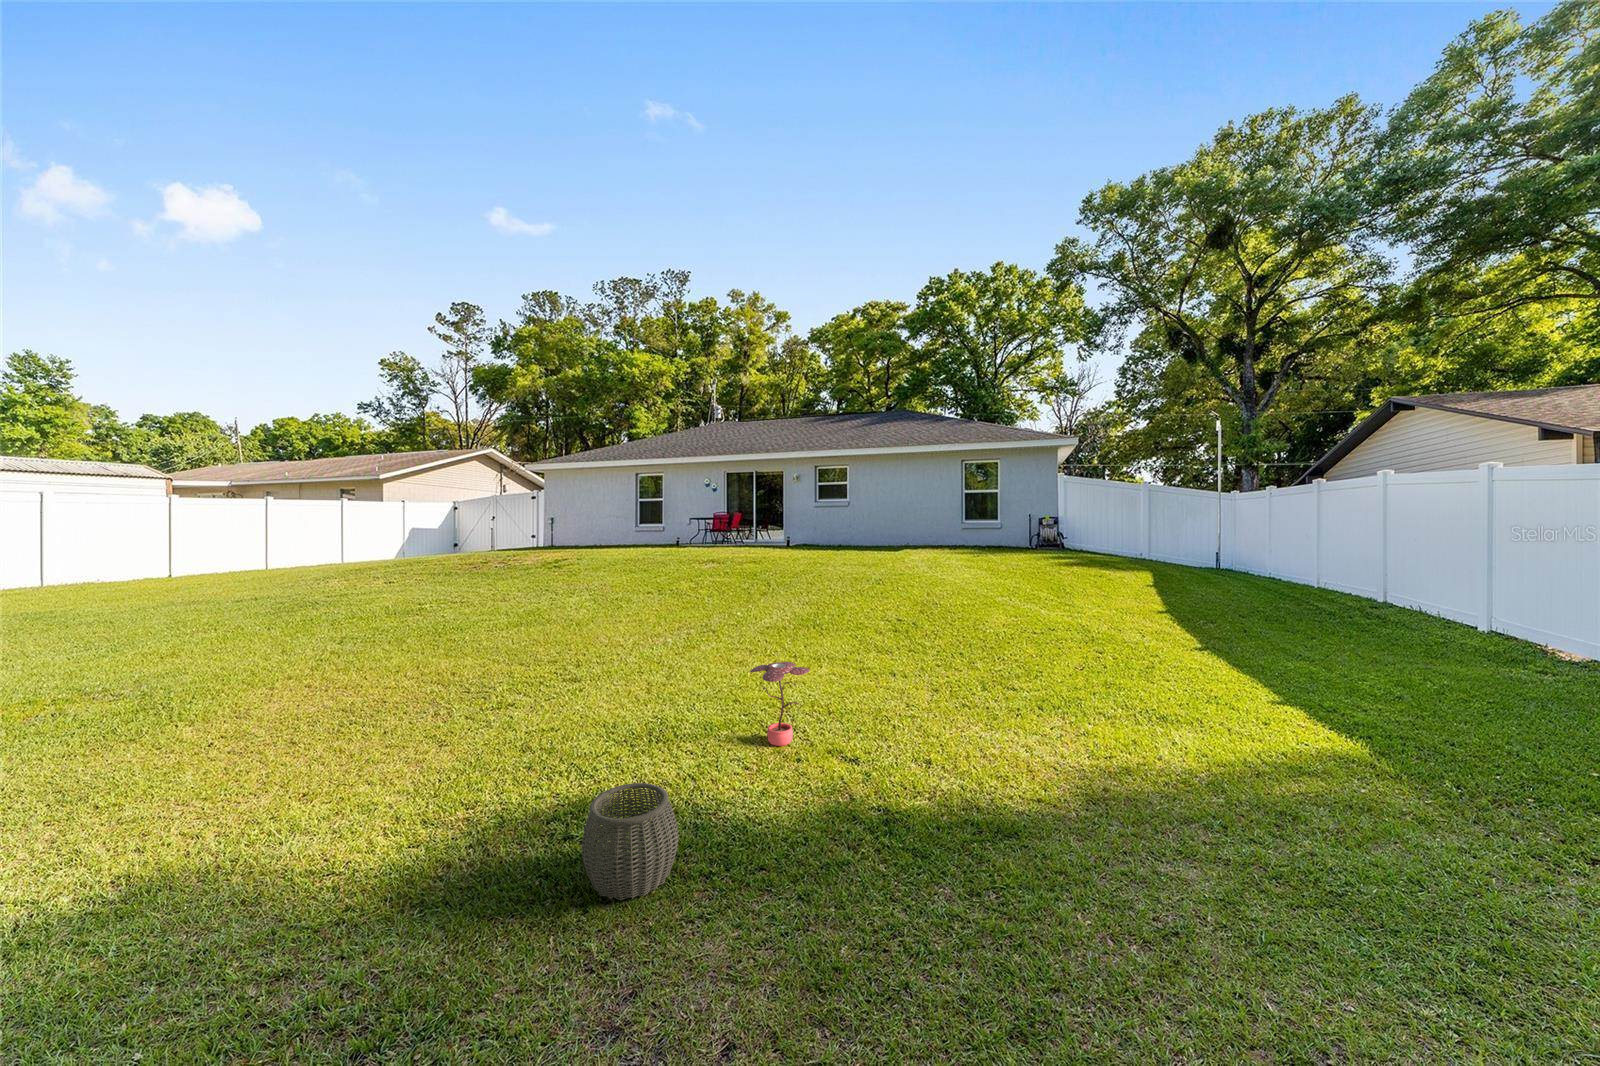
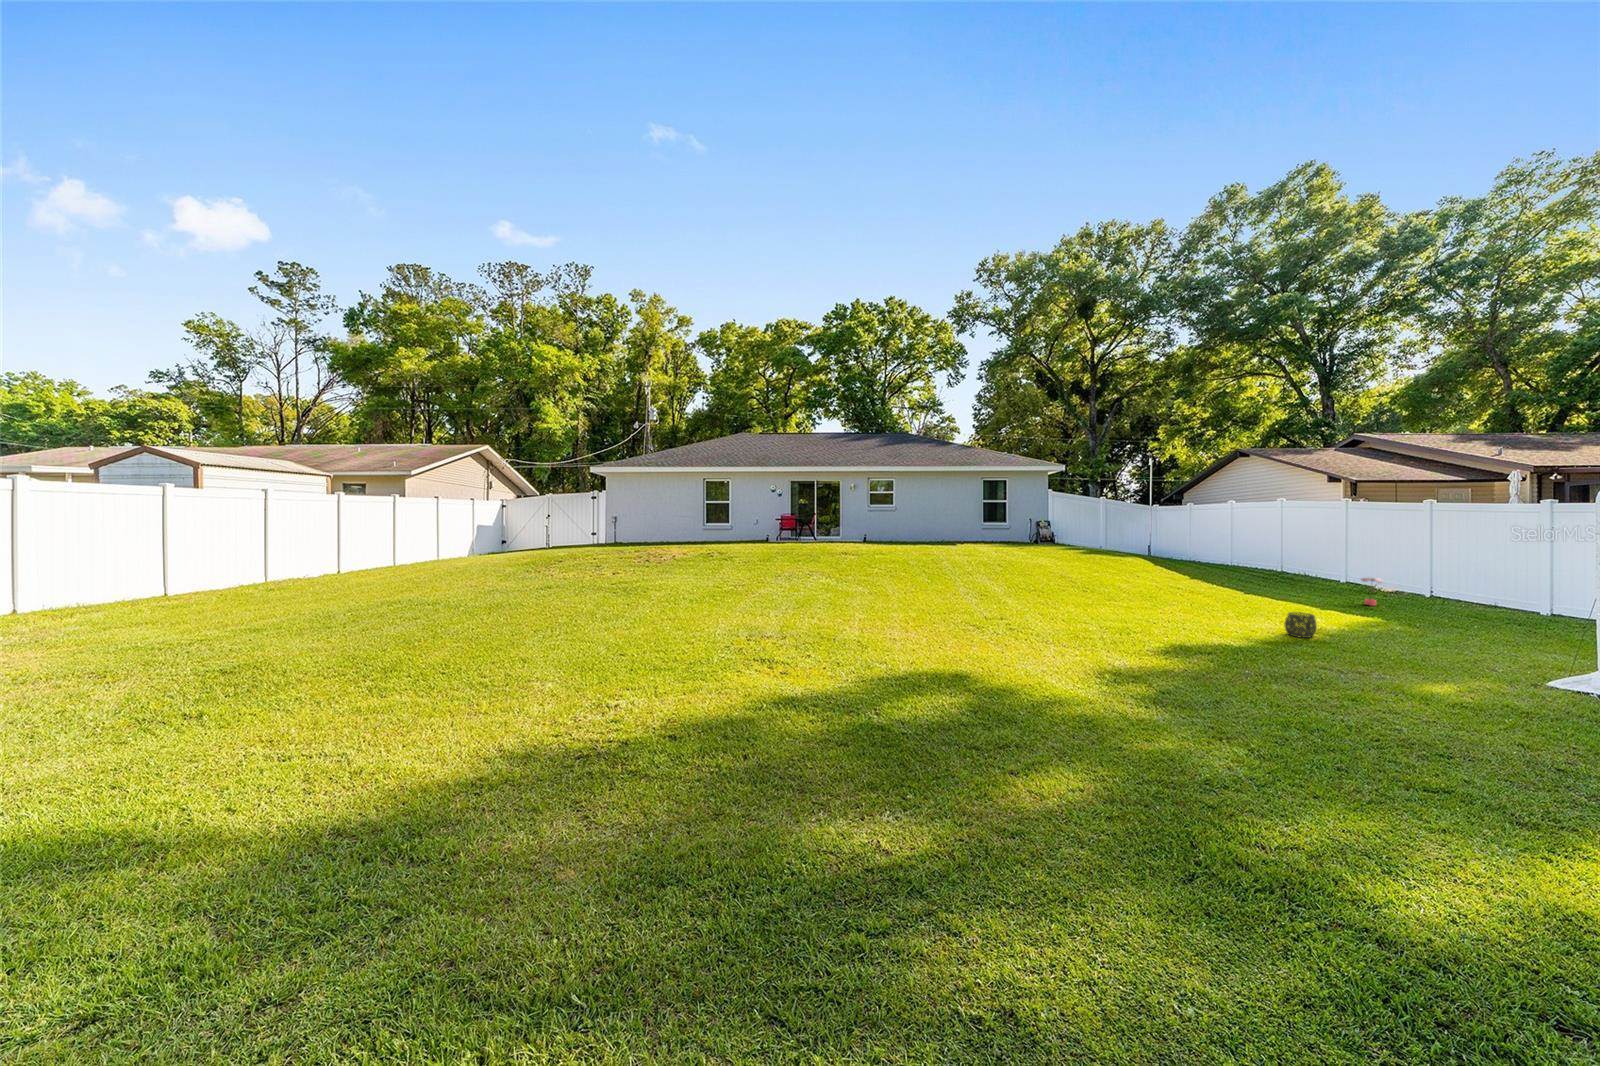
potted plant: present [750,662,810,746] -> present [1361,578,1383,606]

